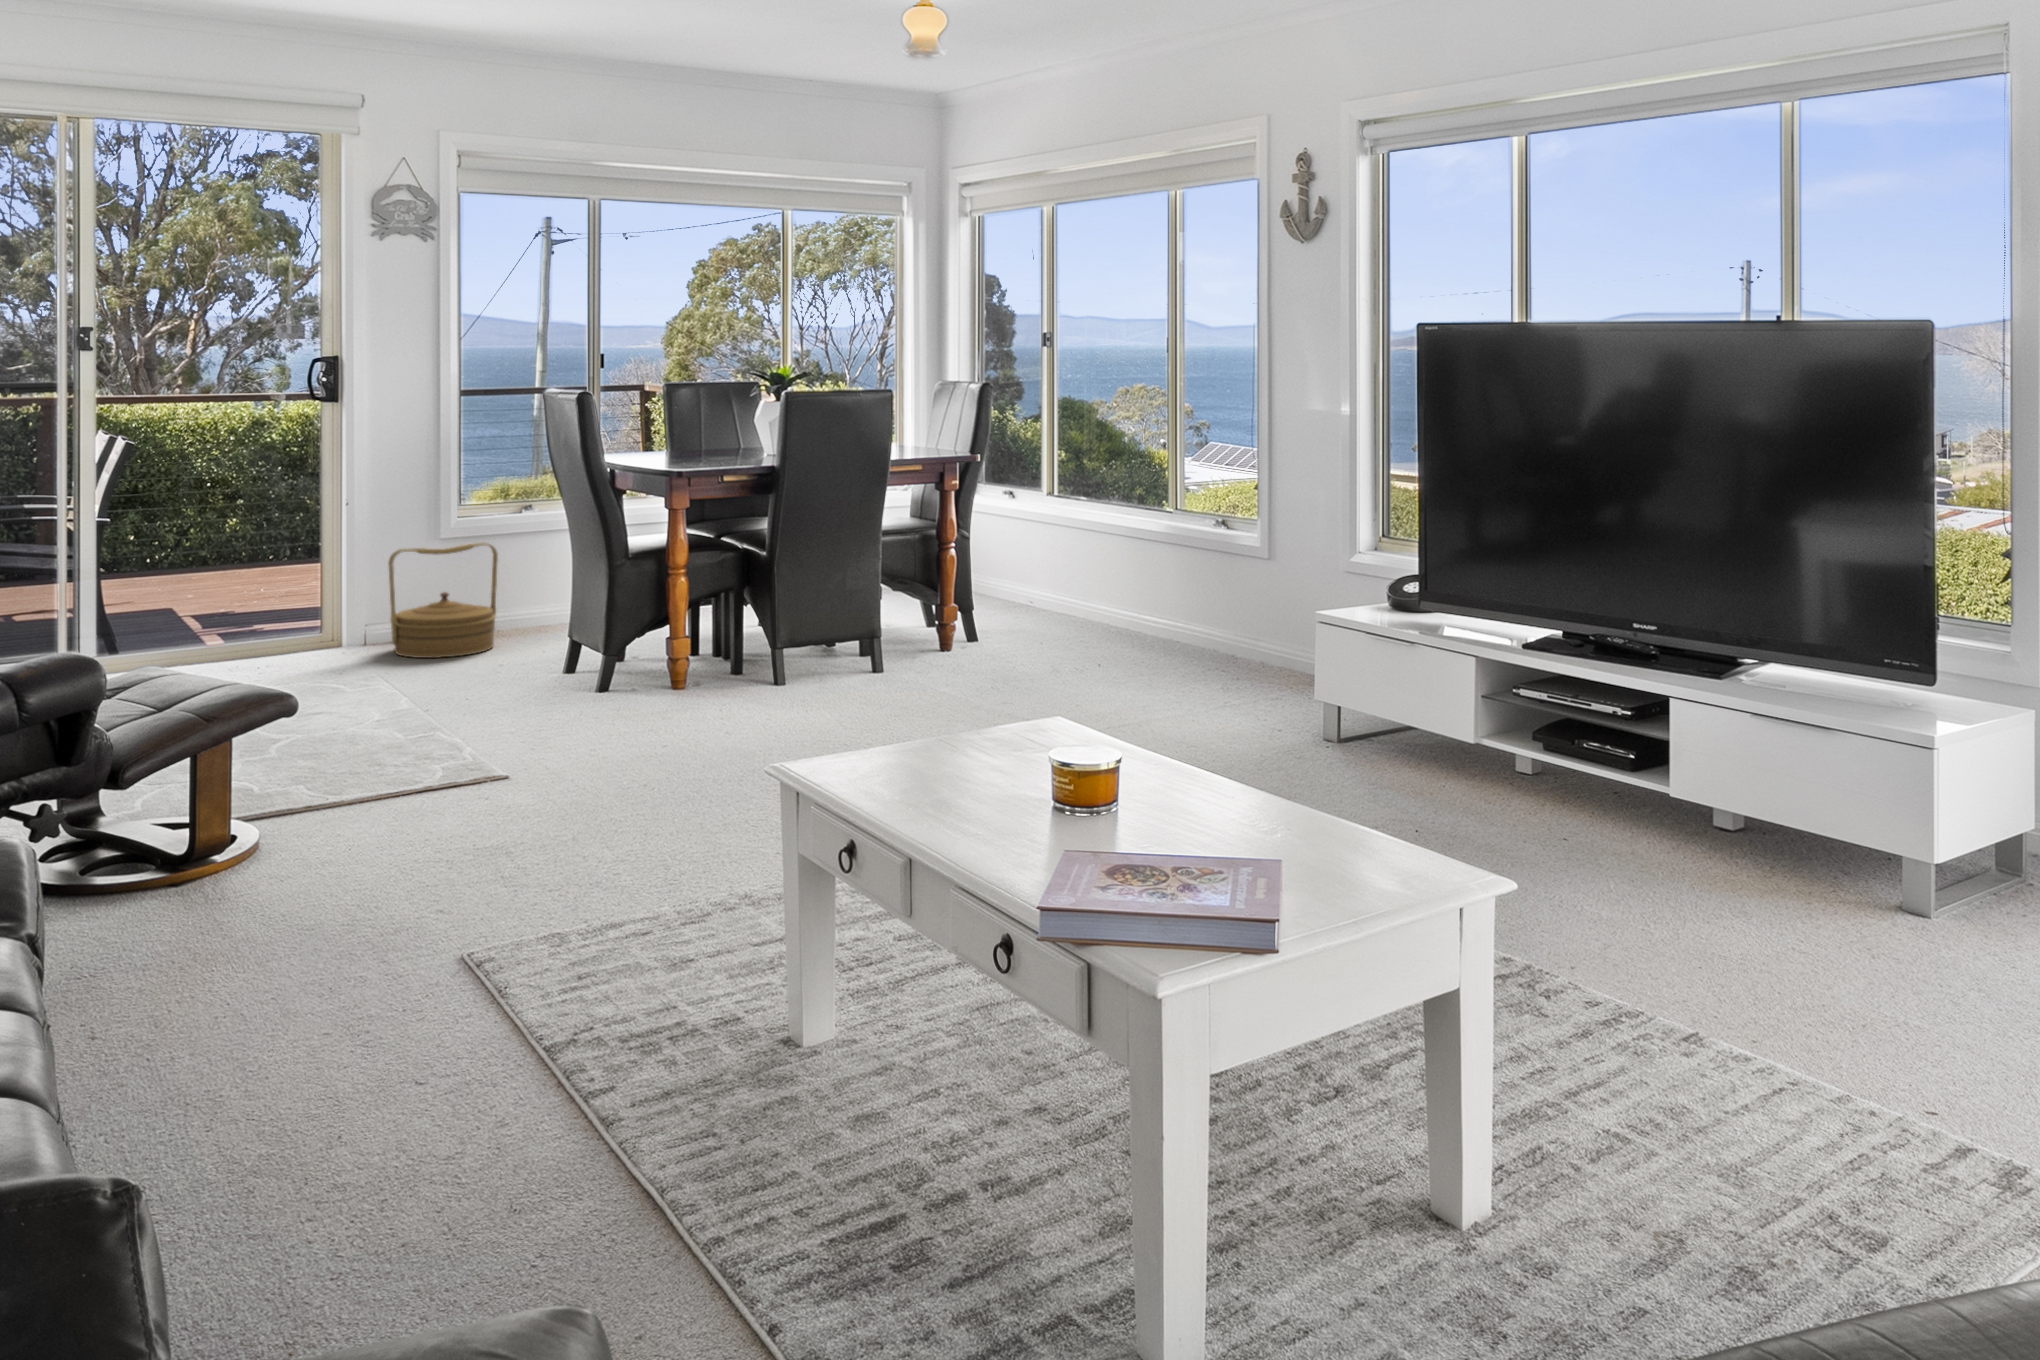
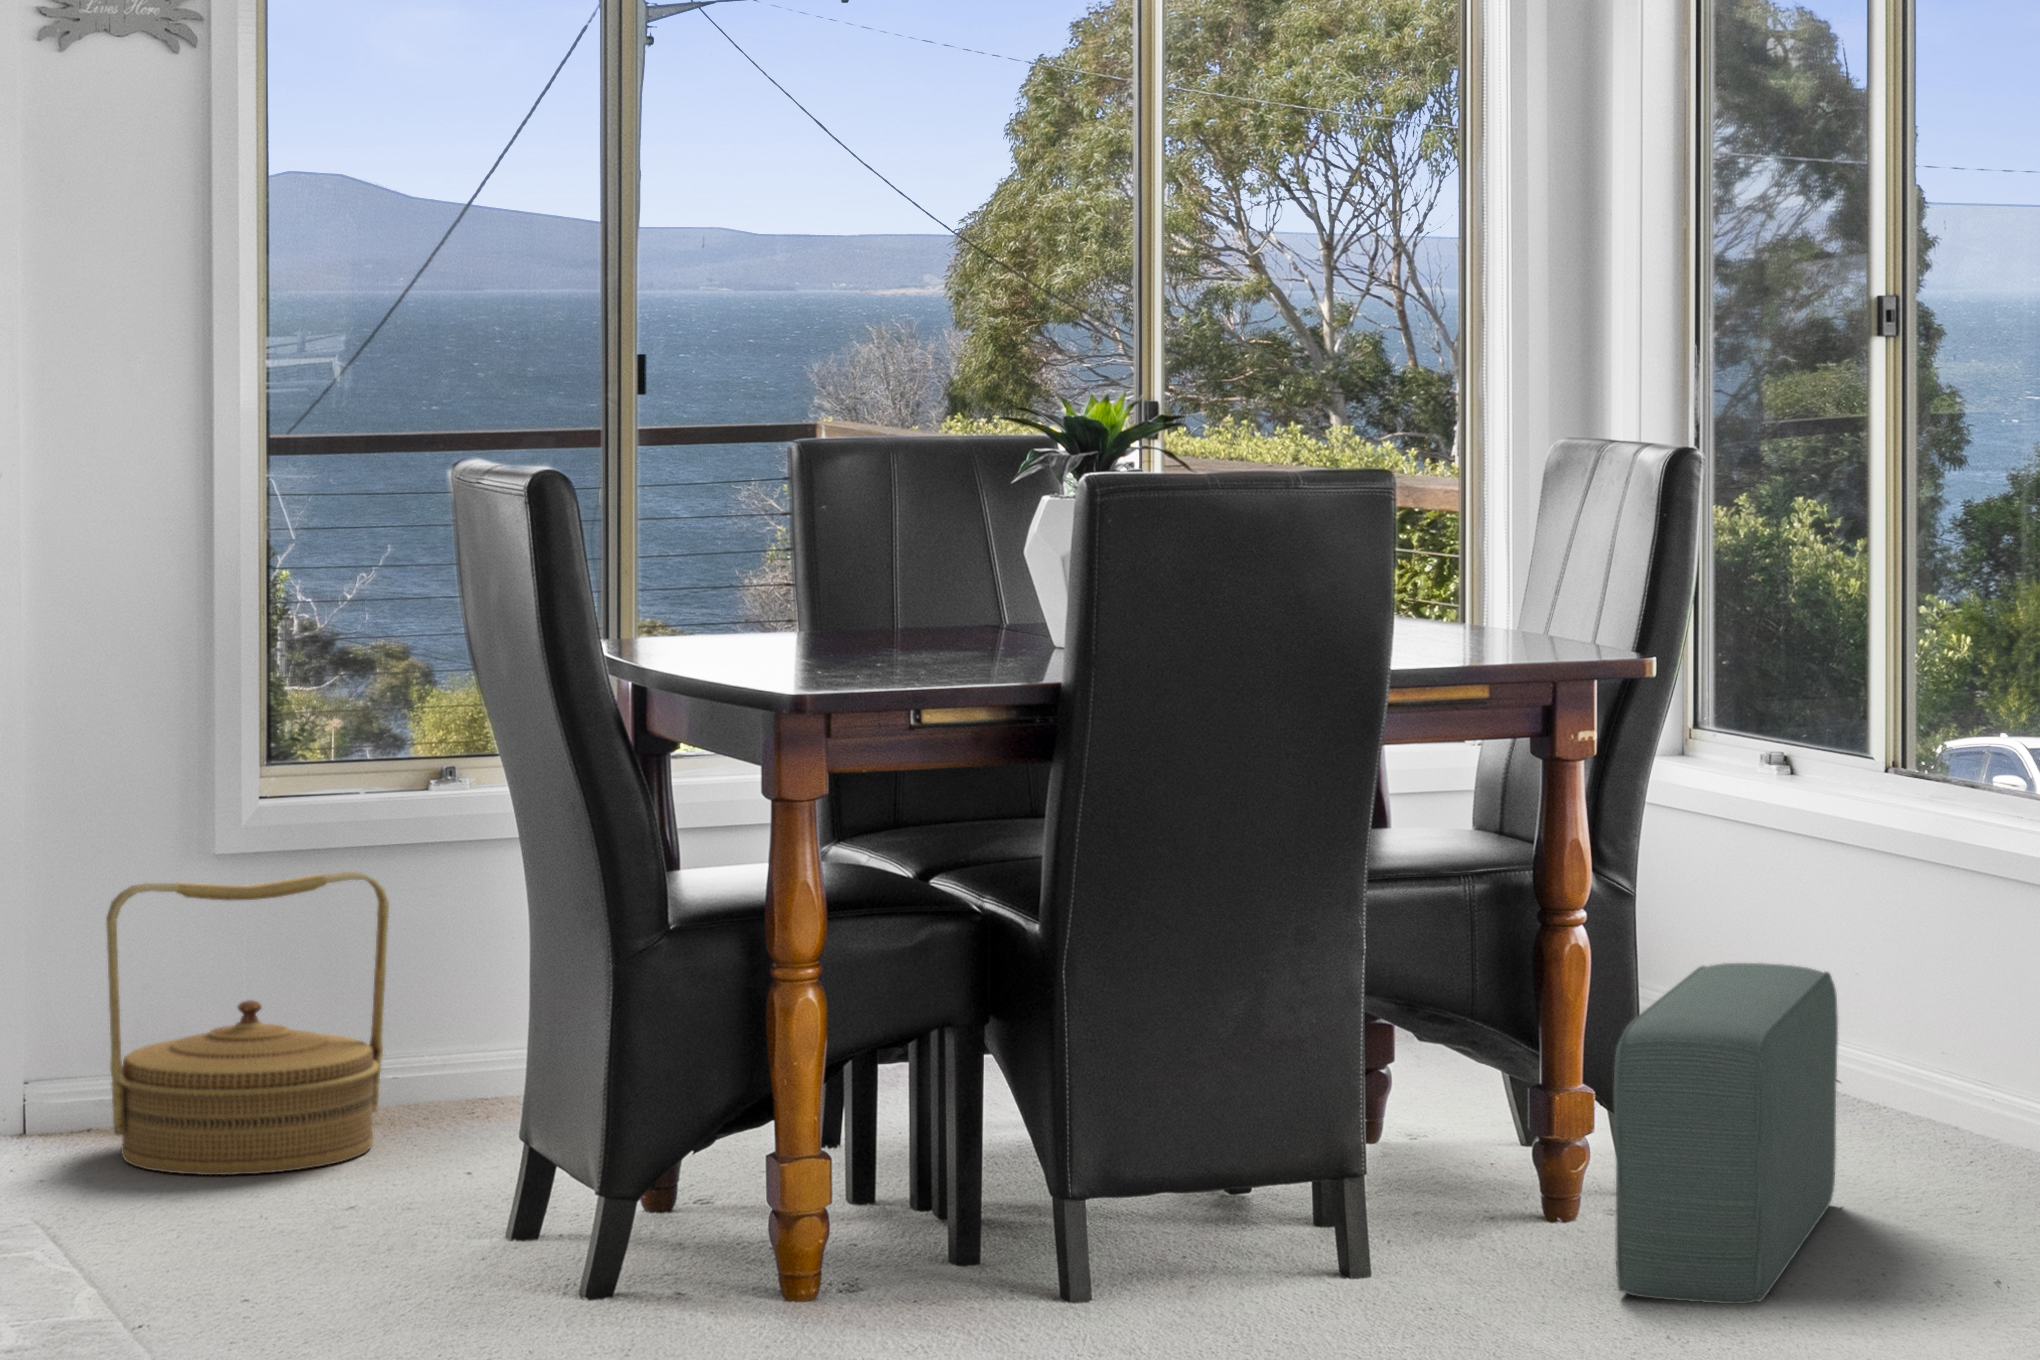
pouf: none [970,561,1043,675] -> present [1614,963,1838,1304]

